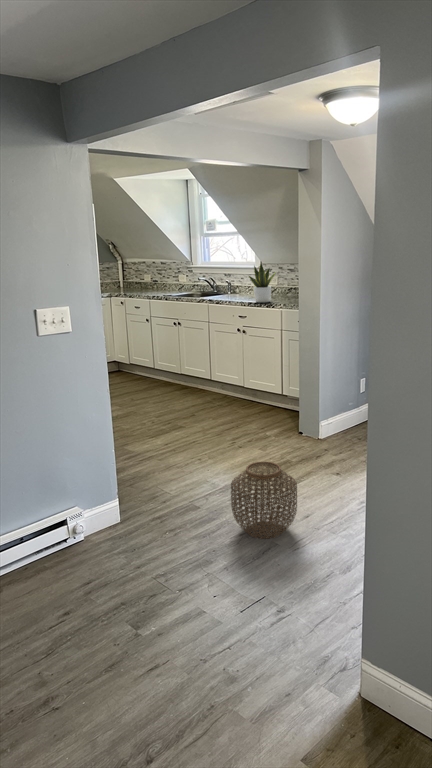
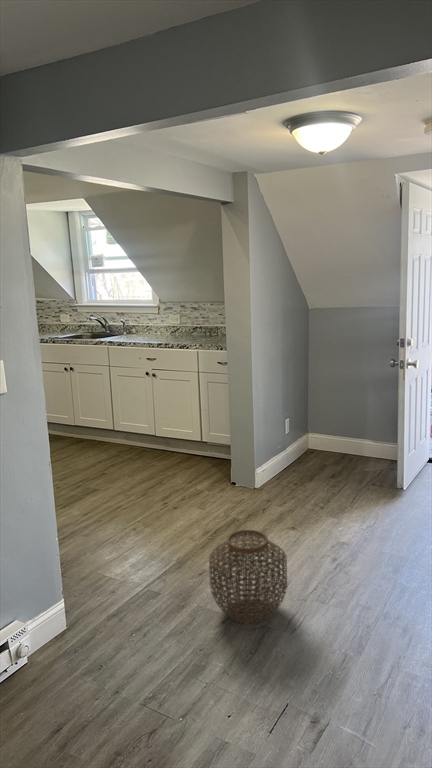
potted plant: present [249,263,276,303] -> none [155,299,187,343]

